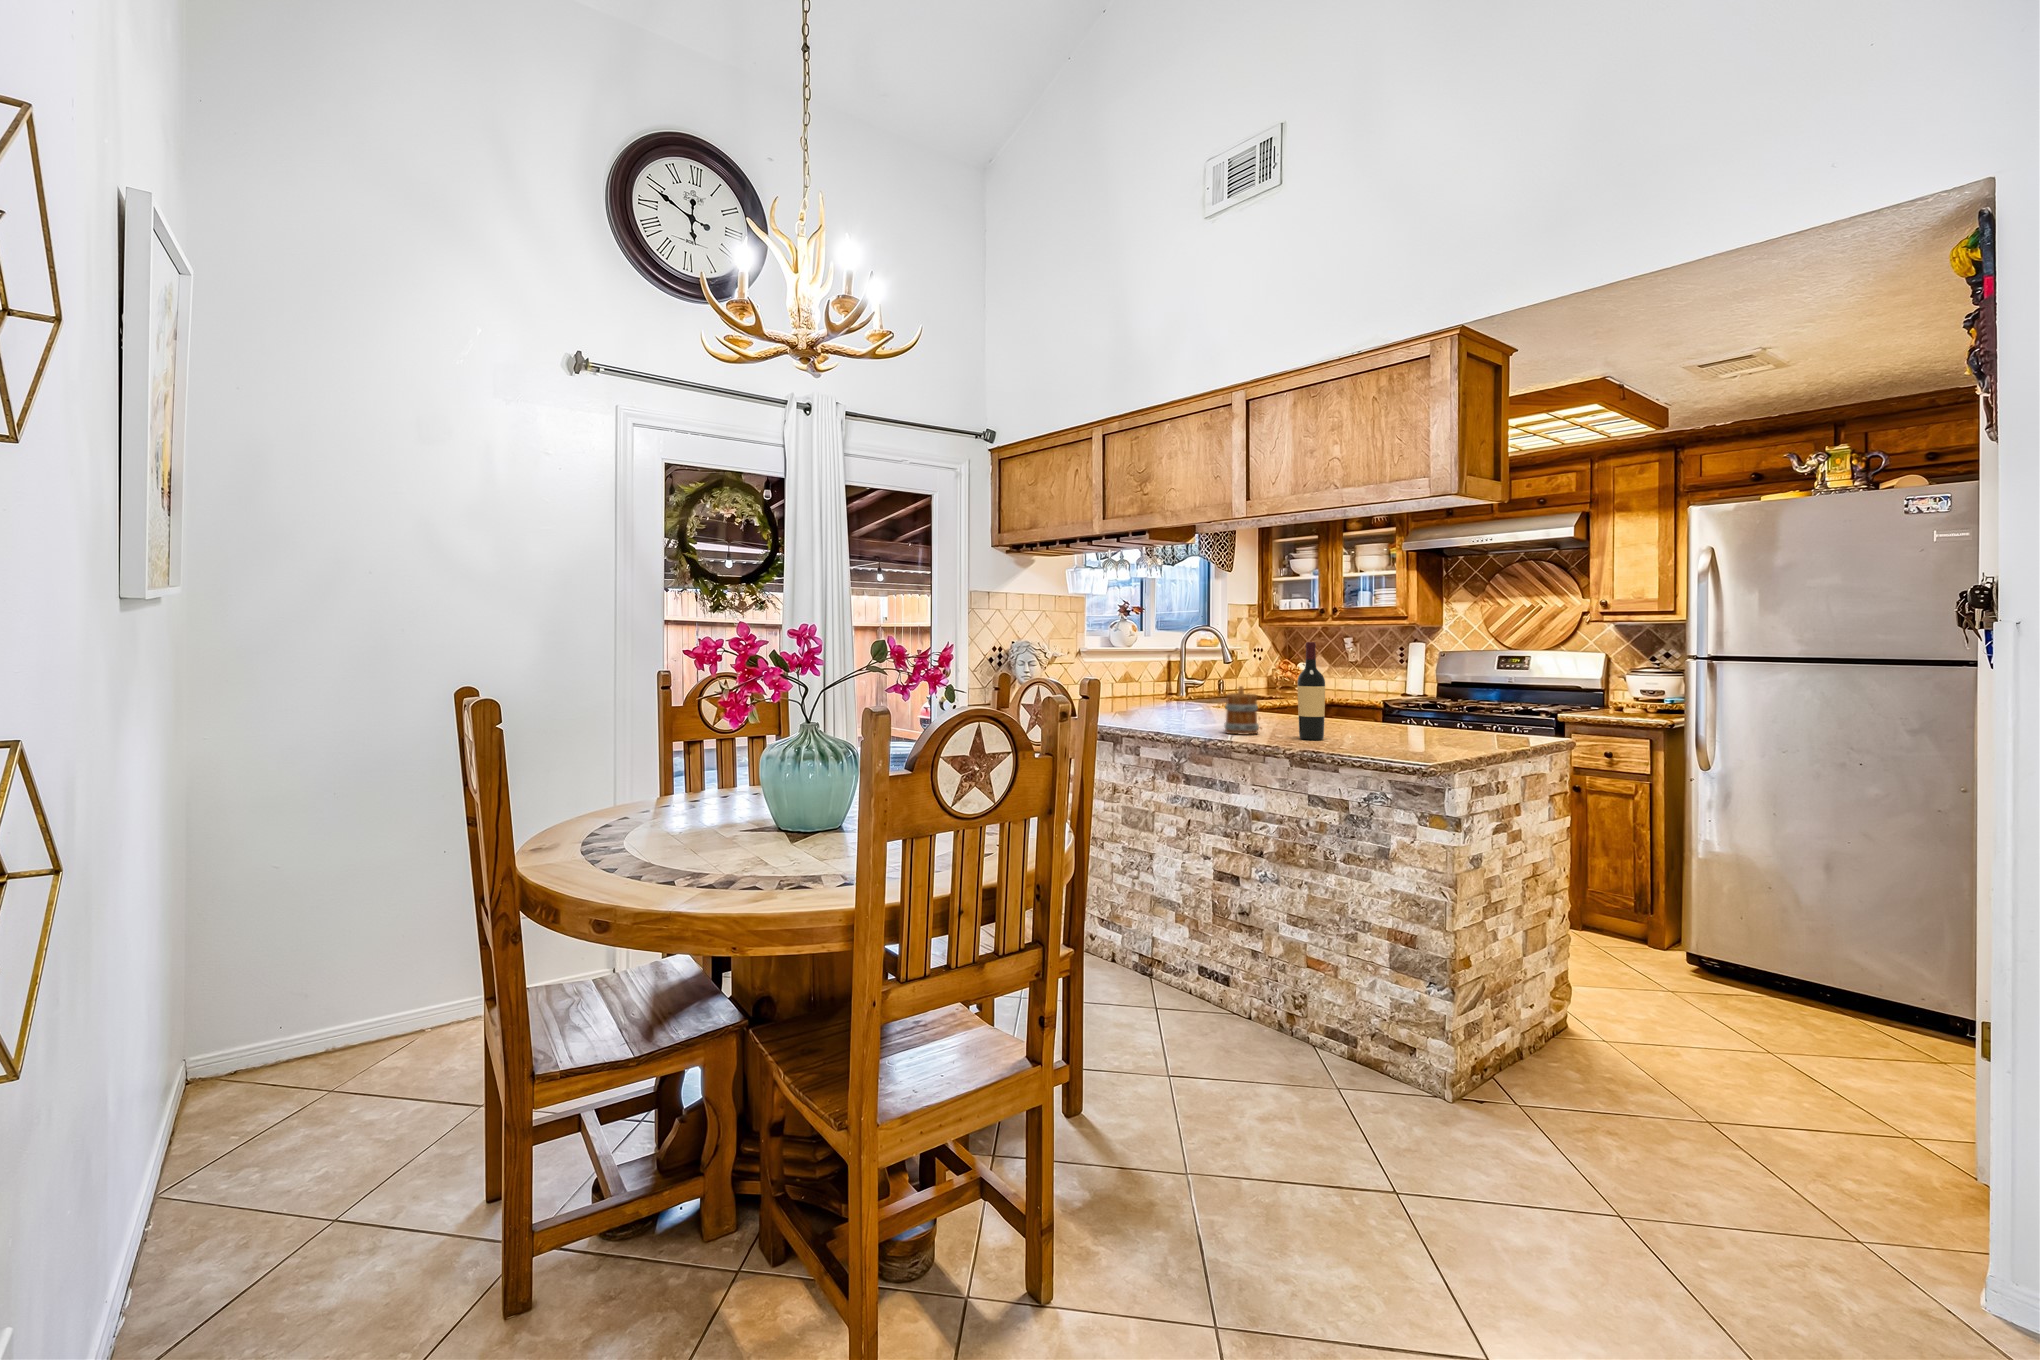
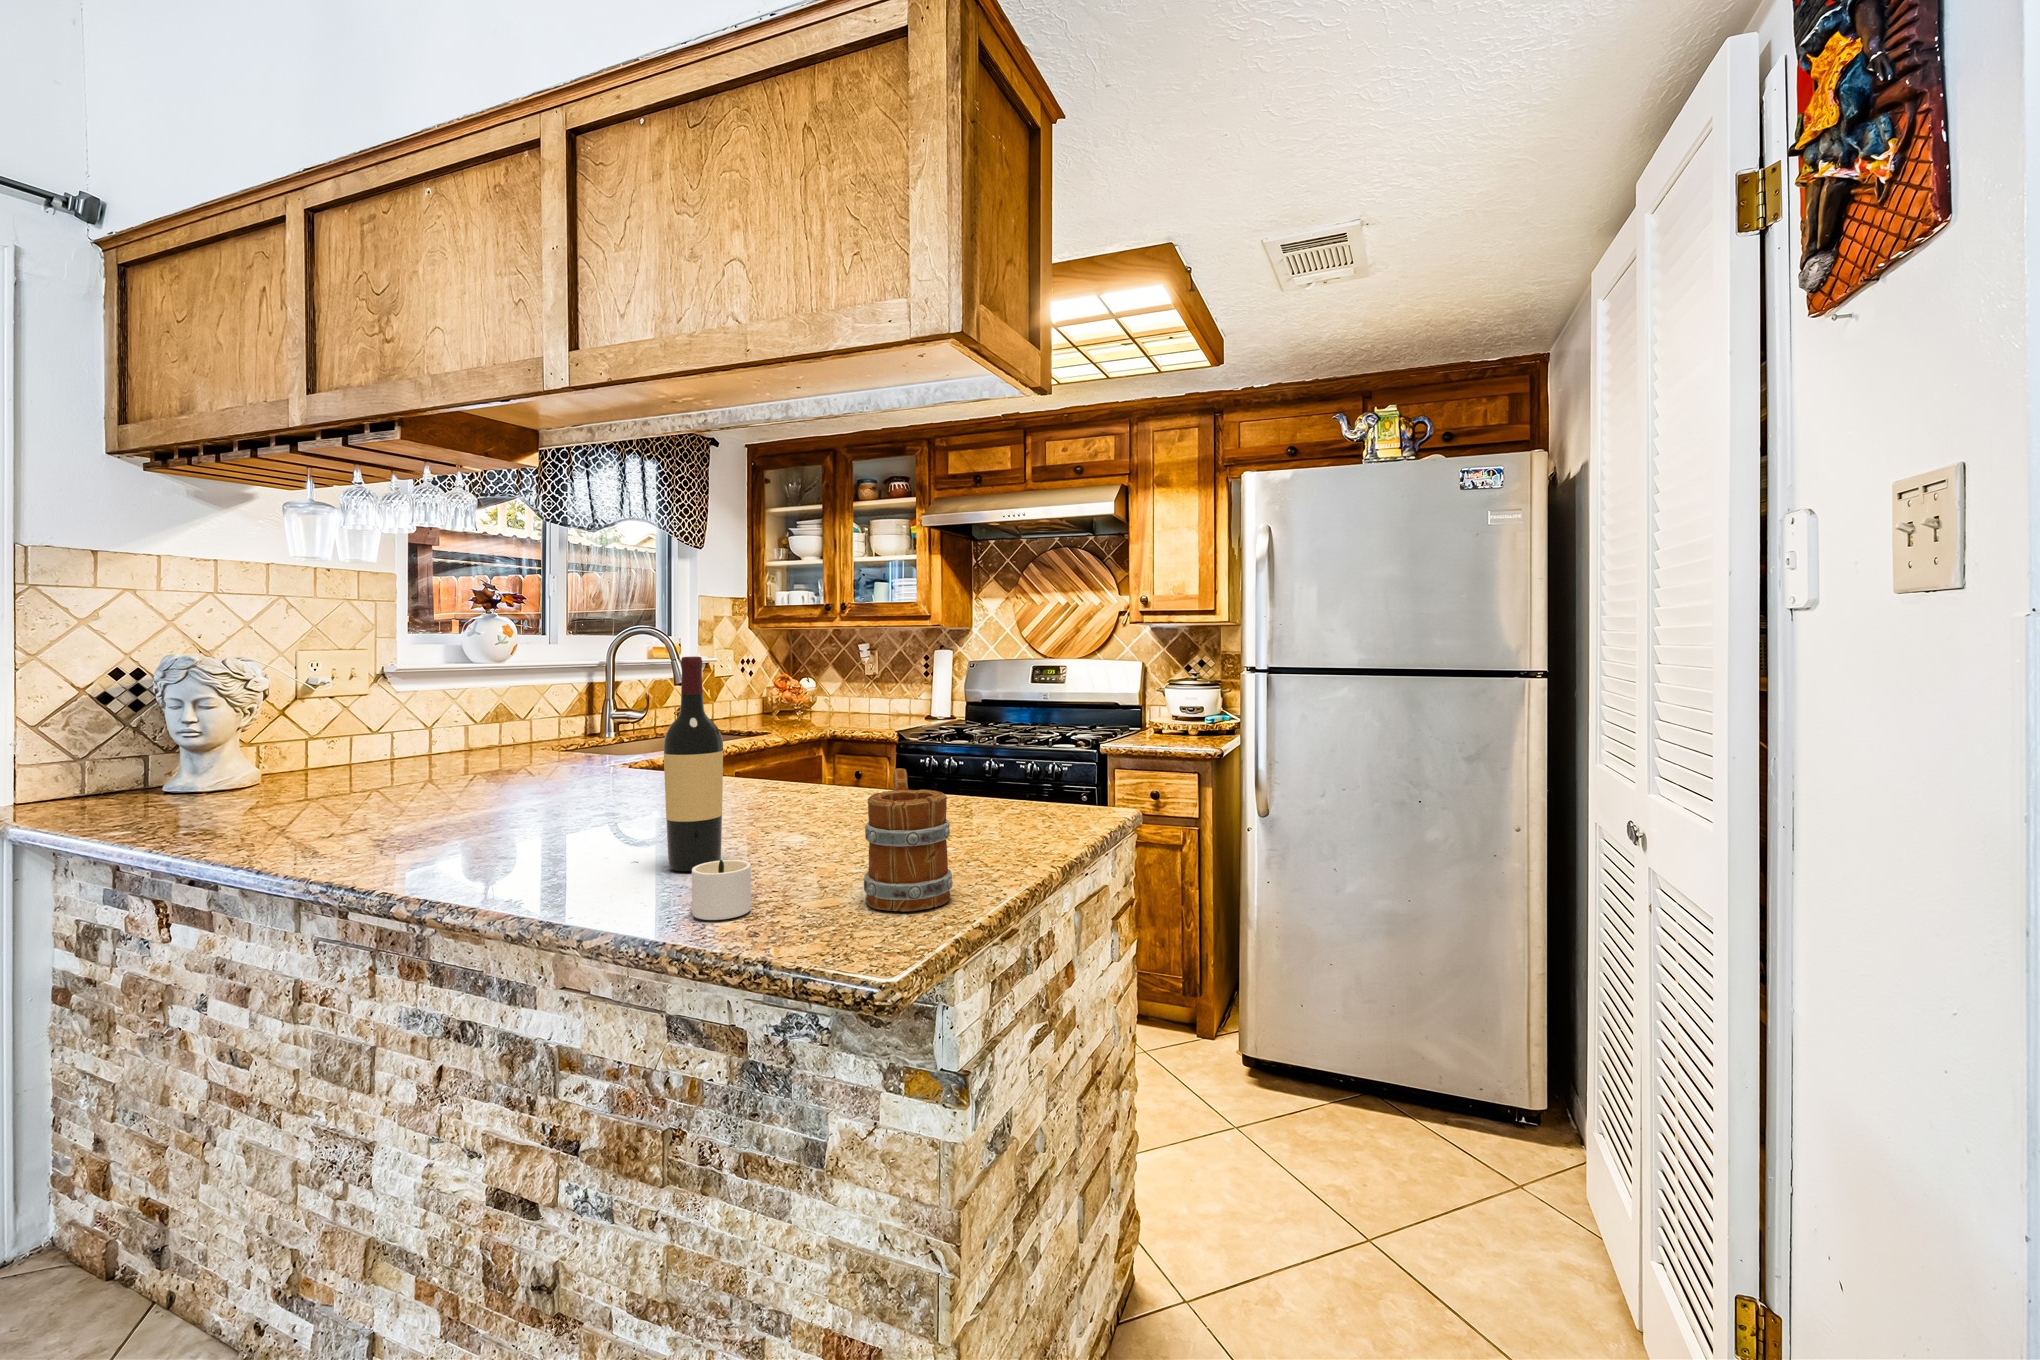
mug: present [1225,686,1259,735] -> present [864,768,953,911]
candle: none [1328,727,1367,750] -> present [692,860,751,920]

